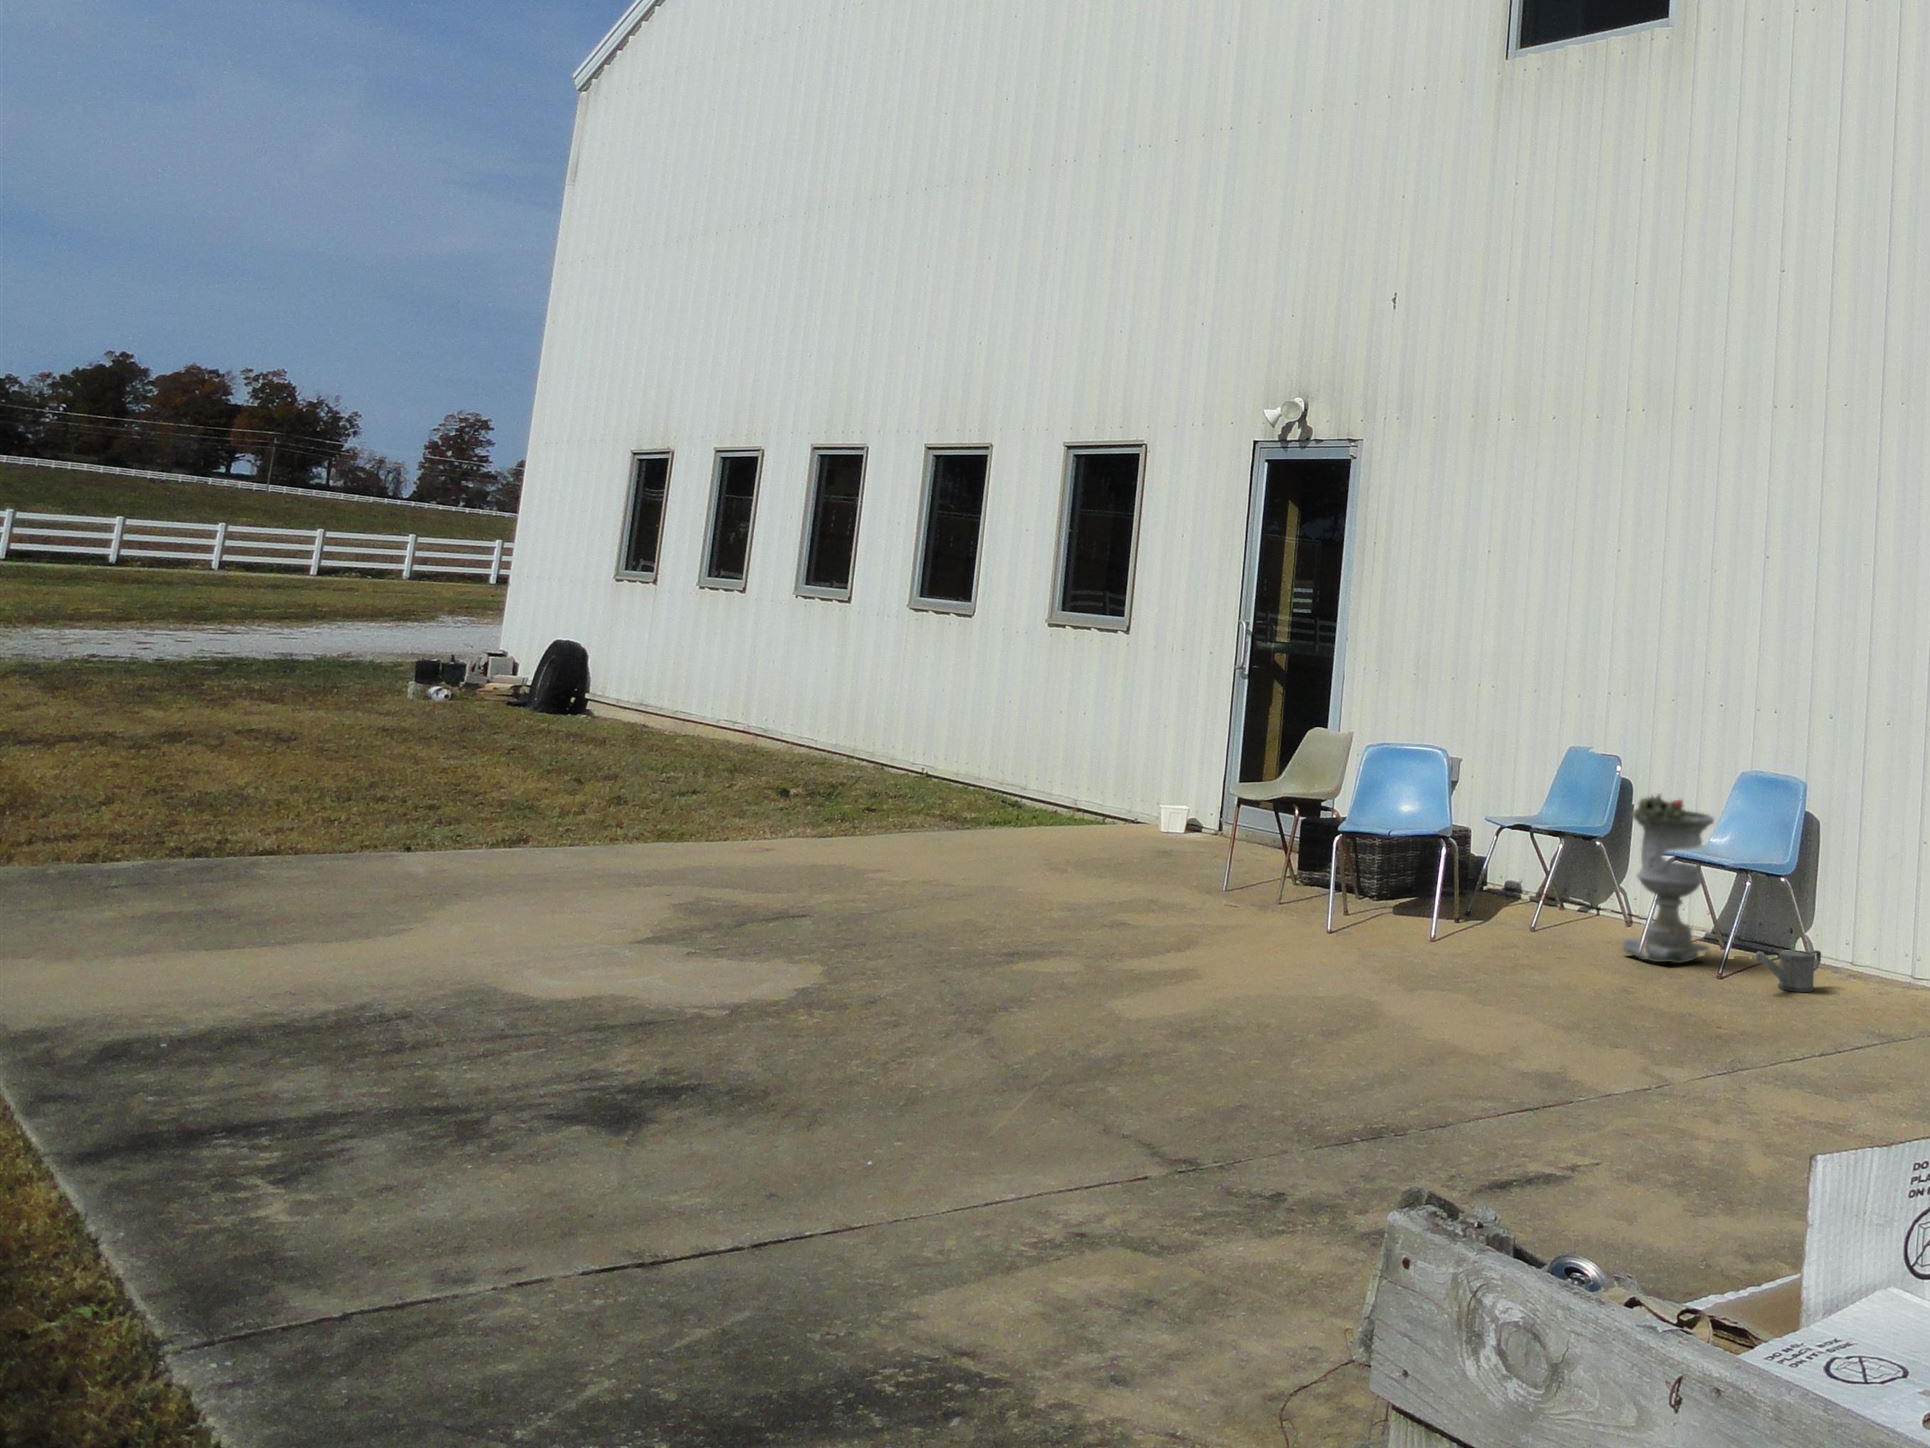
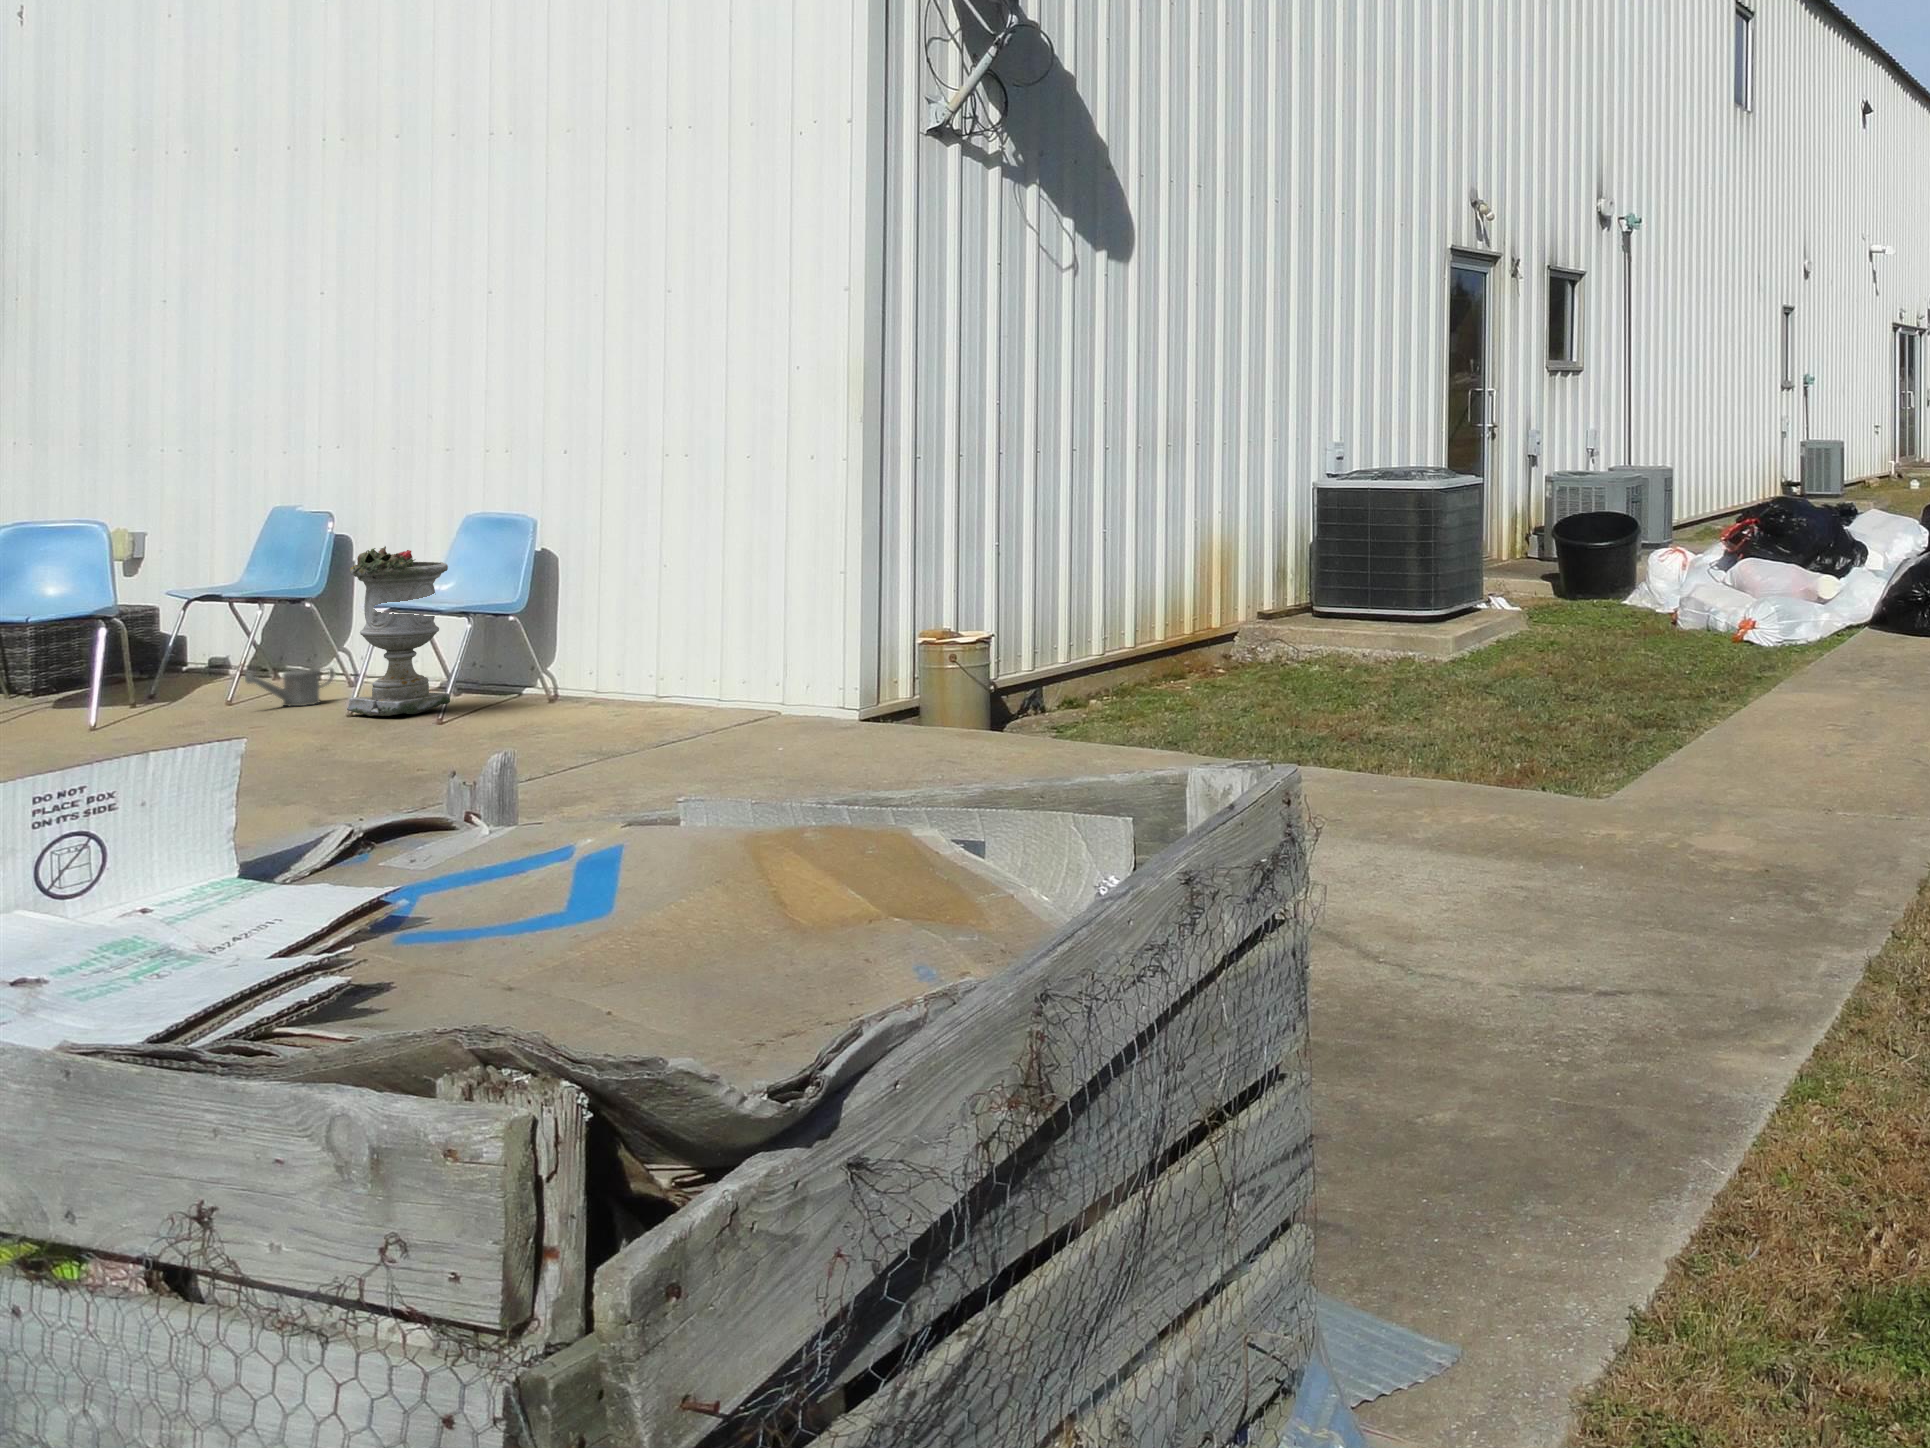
watering can: present [1756,950,1821,992] -> present [245,668,334,706]

